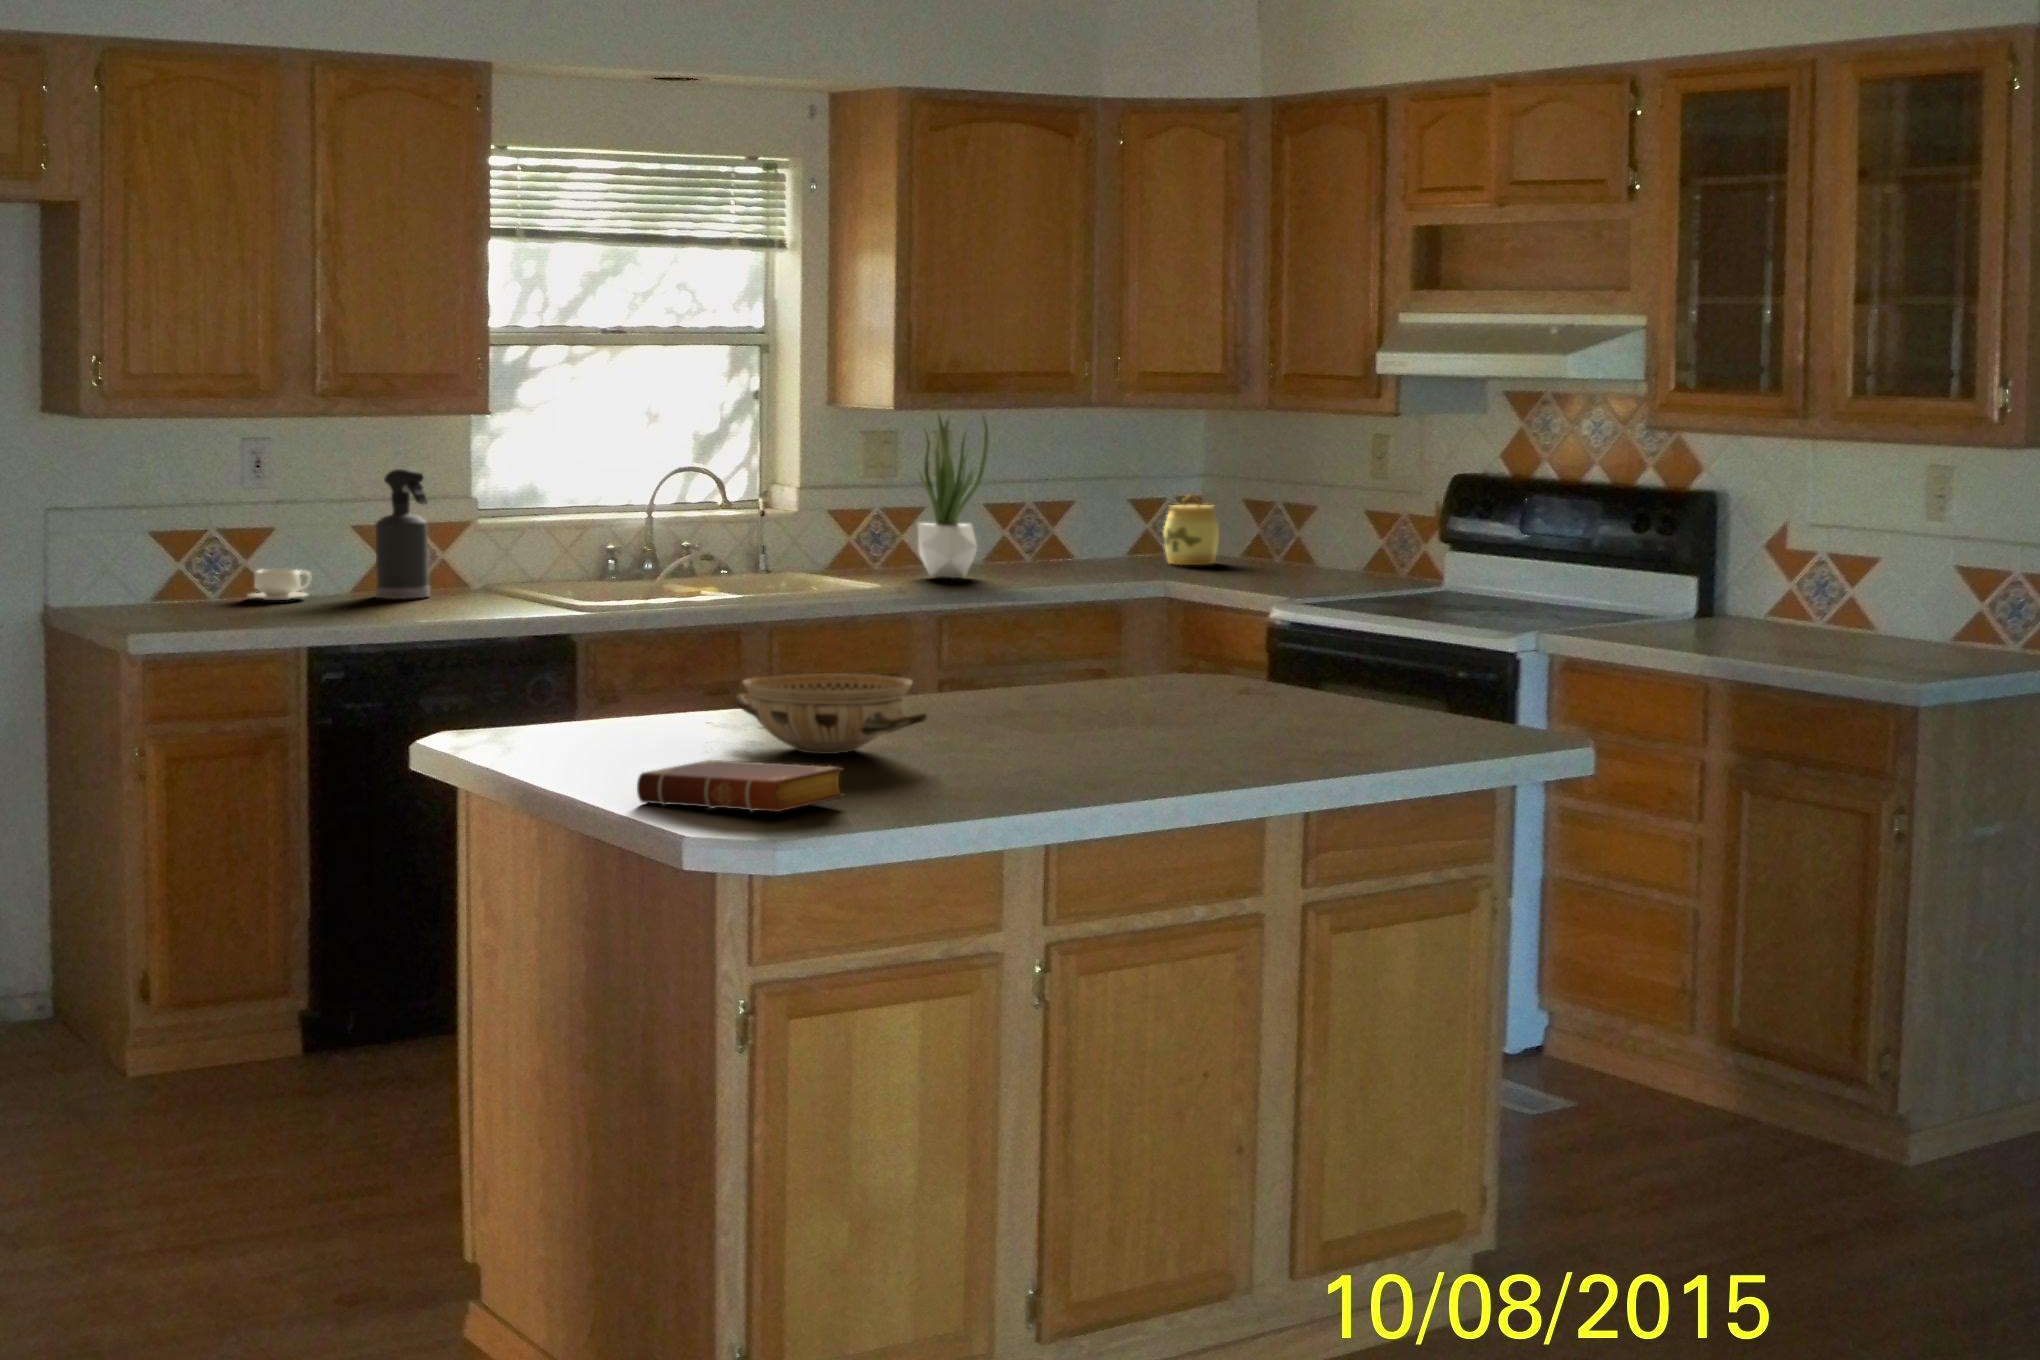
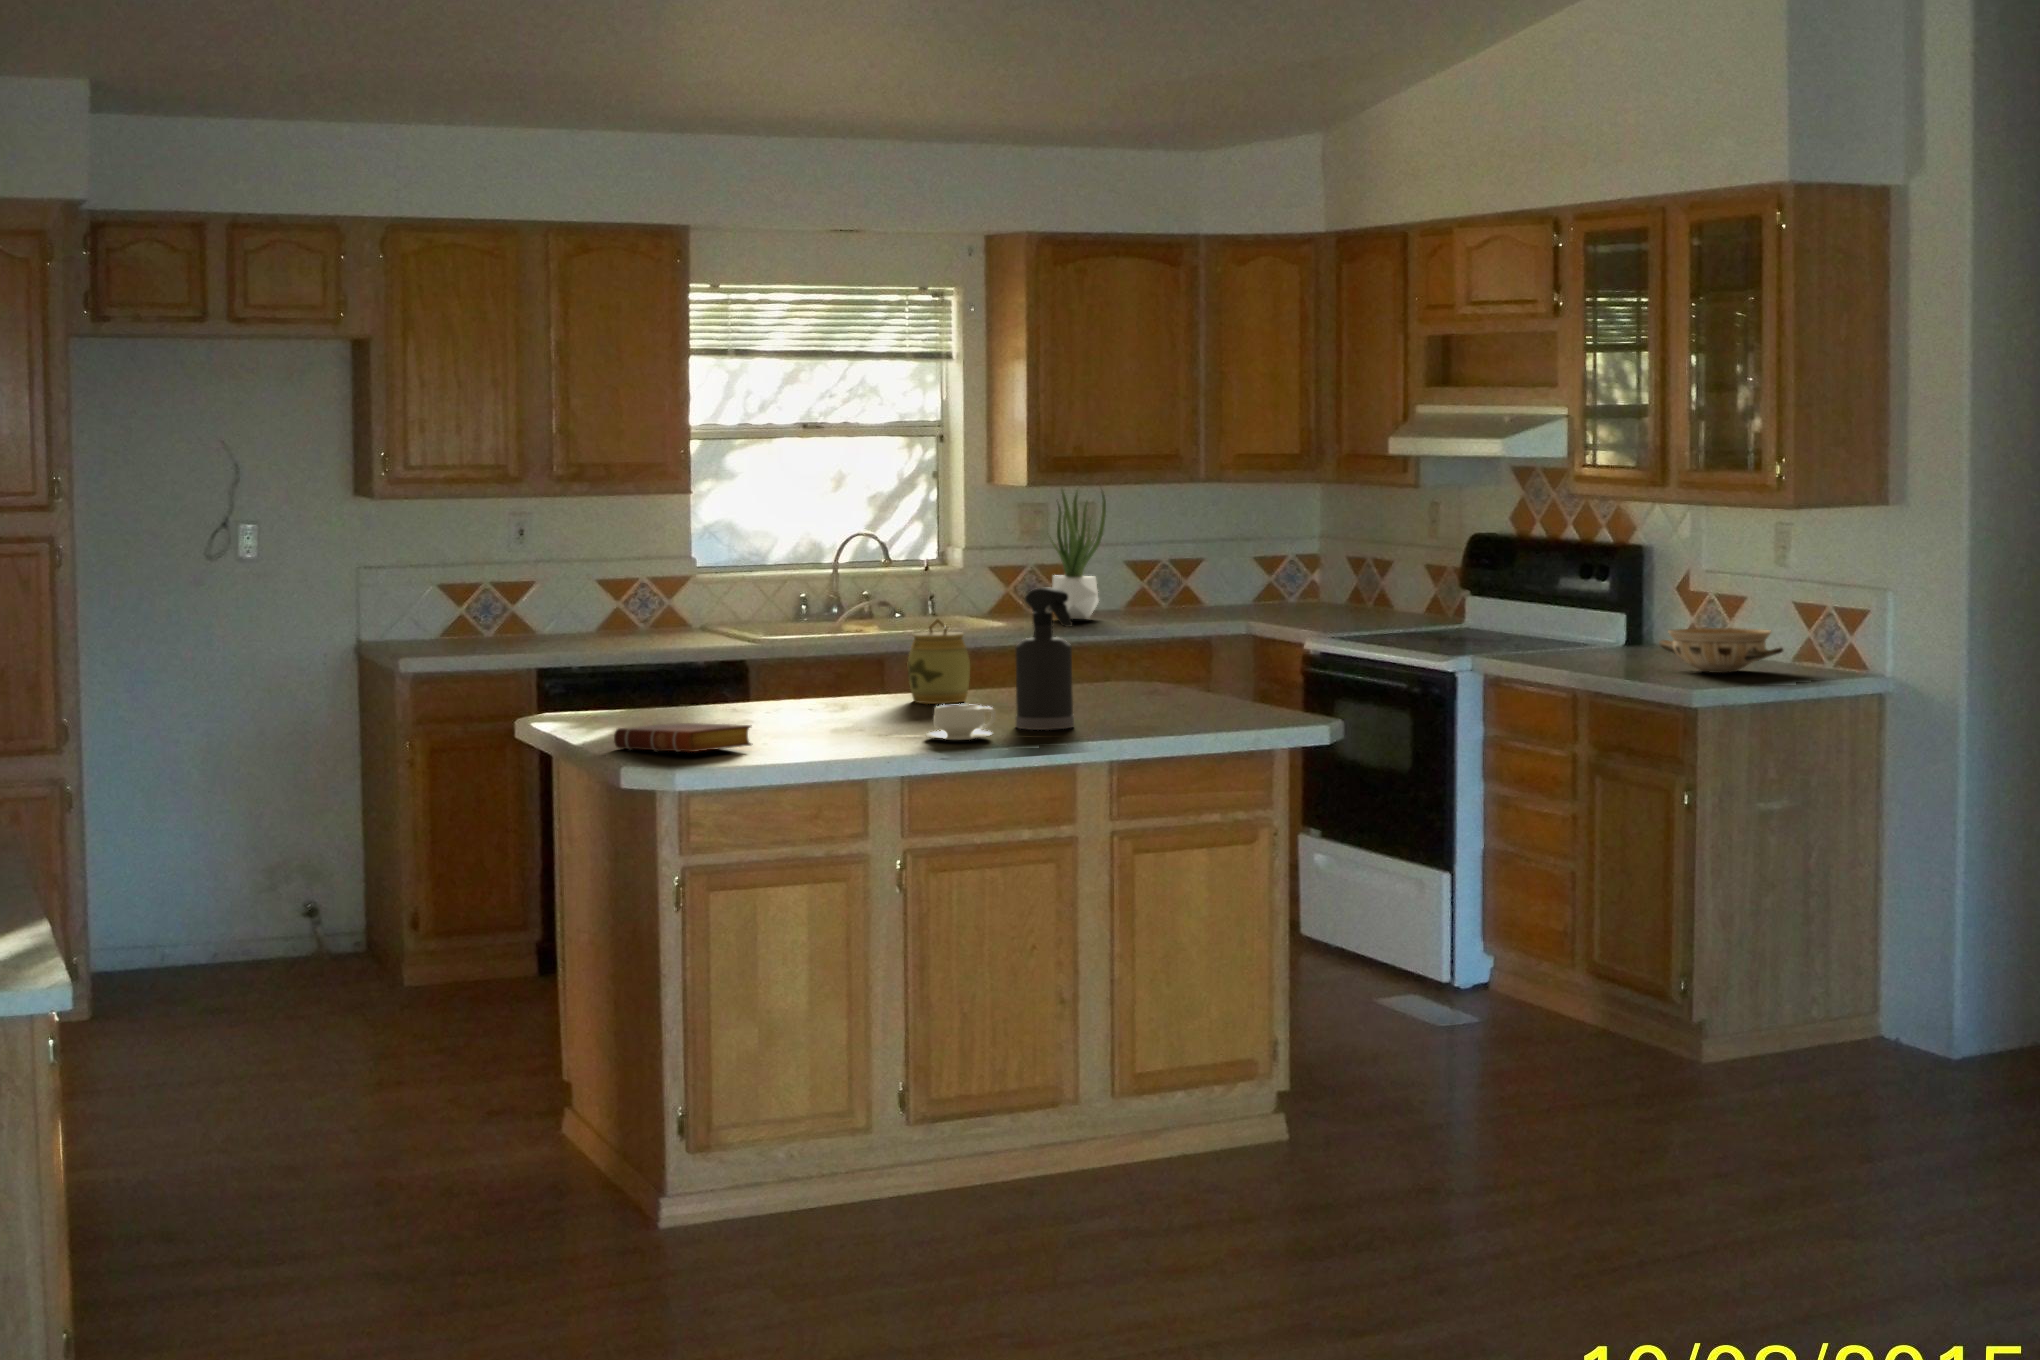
spray bottle: present [375,469,430,599] -> present [1016,587,1074,730]
jar: present [1164,494,1219,565] -> present [908,619,970,704]
teacup: present [248,569,311,600] -> present [926,704,996,740]
ceramic bowl: present [735,673,927,754] -> present [1659,628,1783,673]

